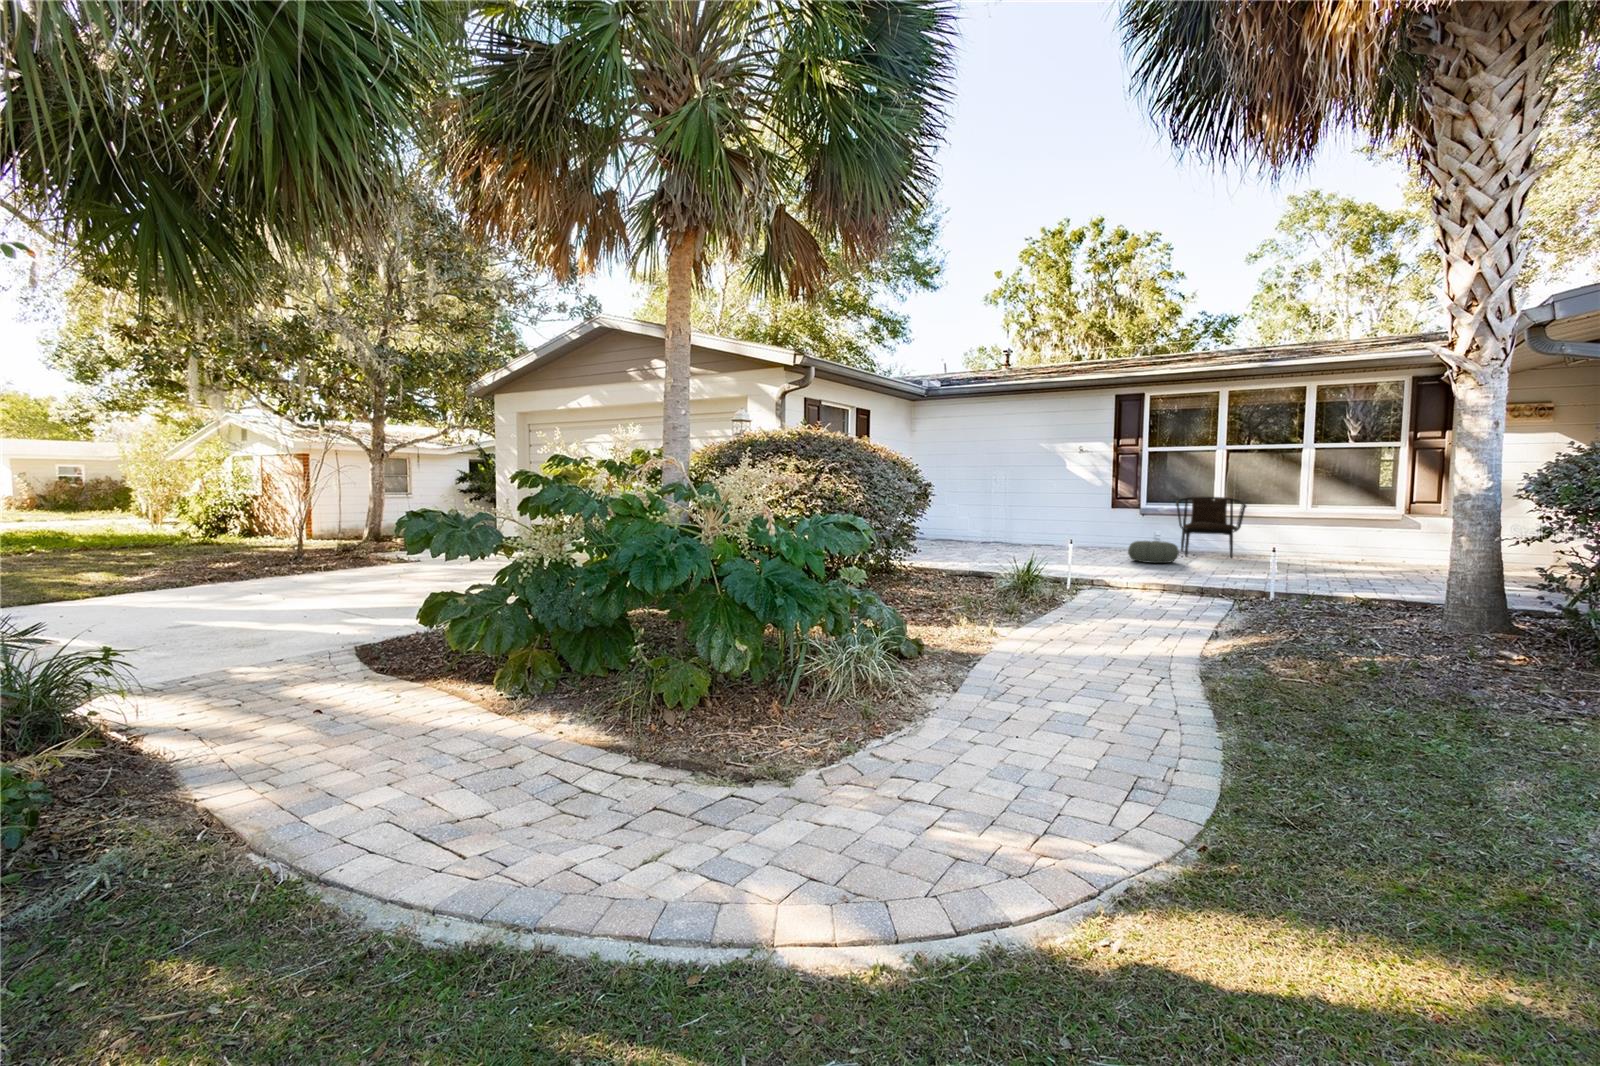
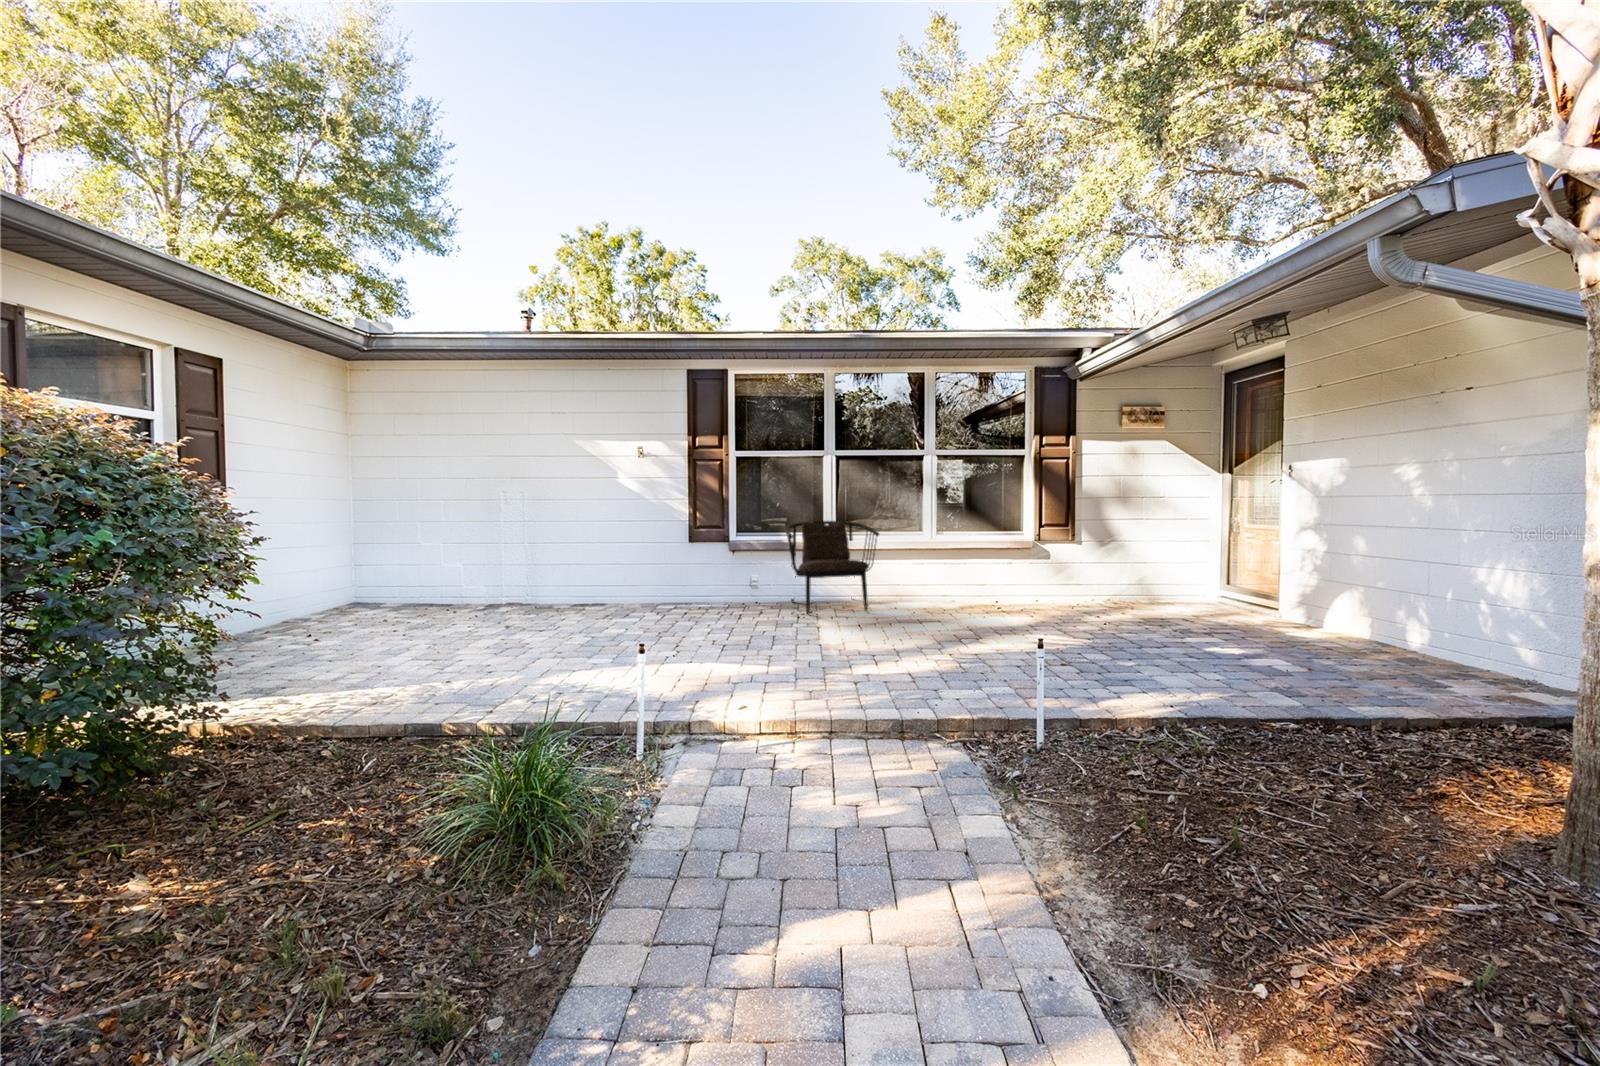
pouf: present [1128,541,1179,563] -> none [735,601,814,645]

